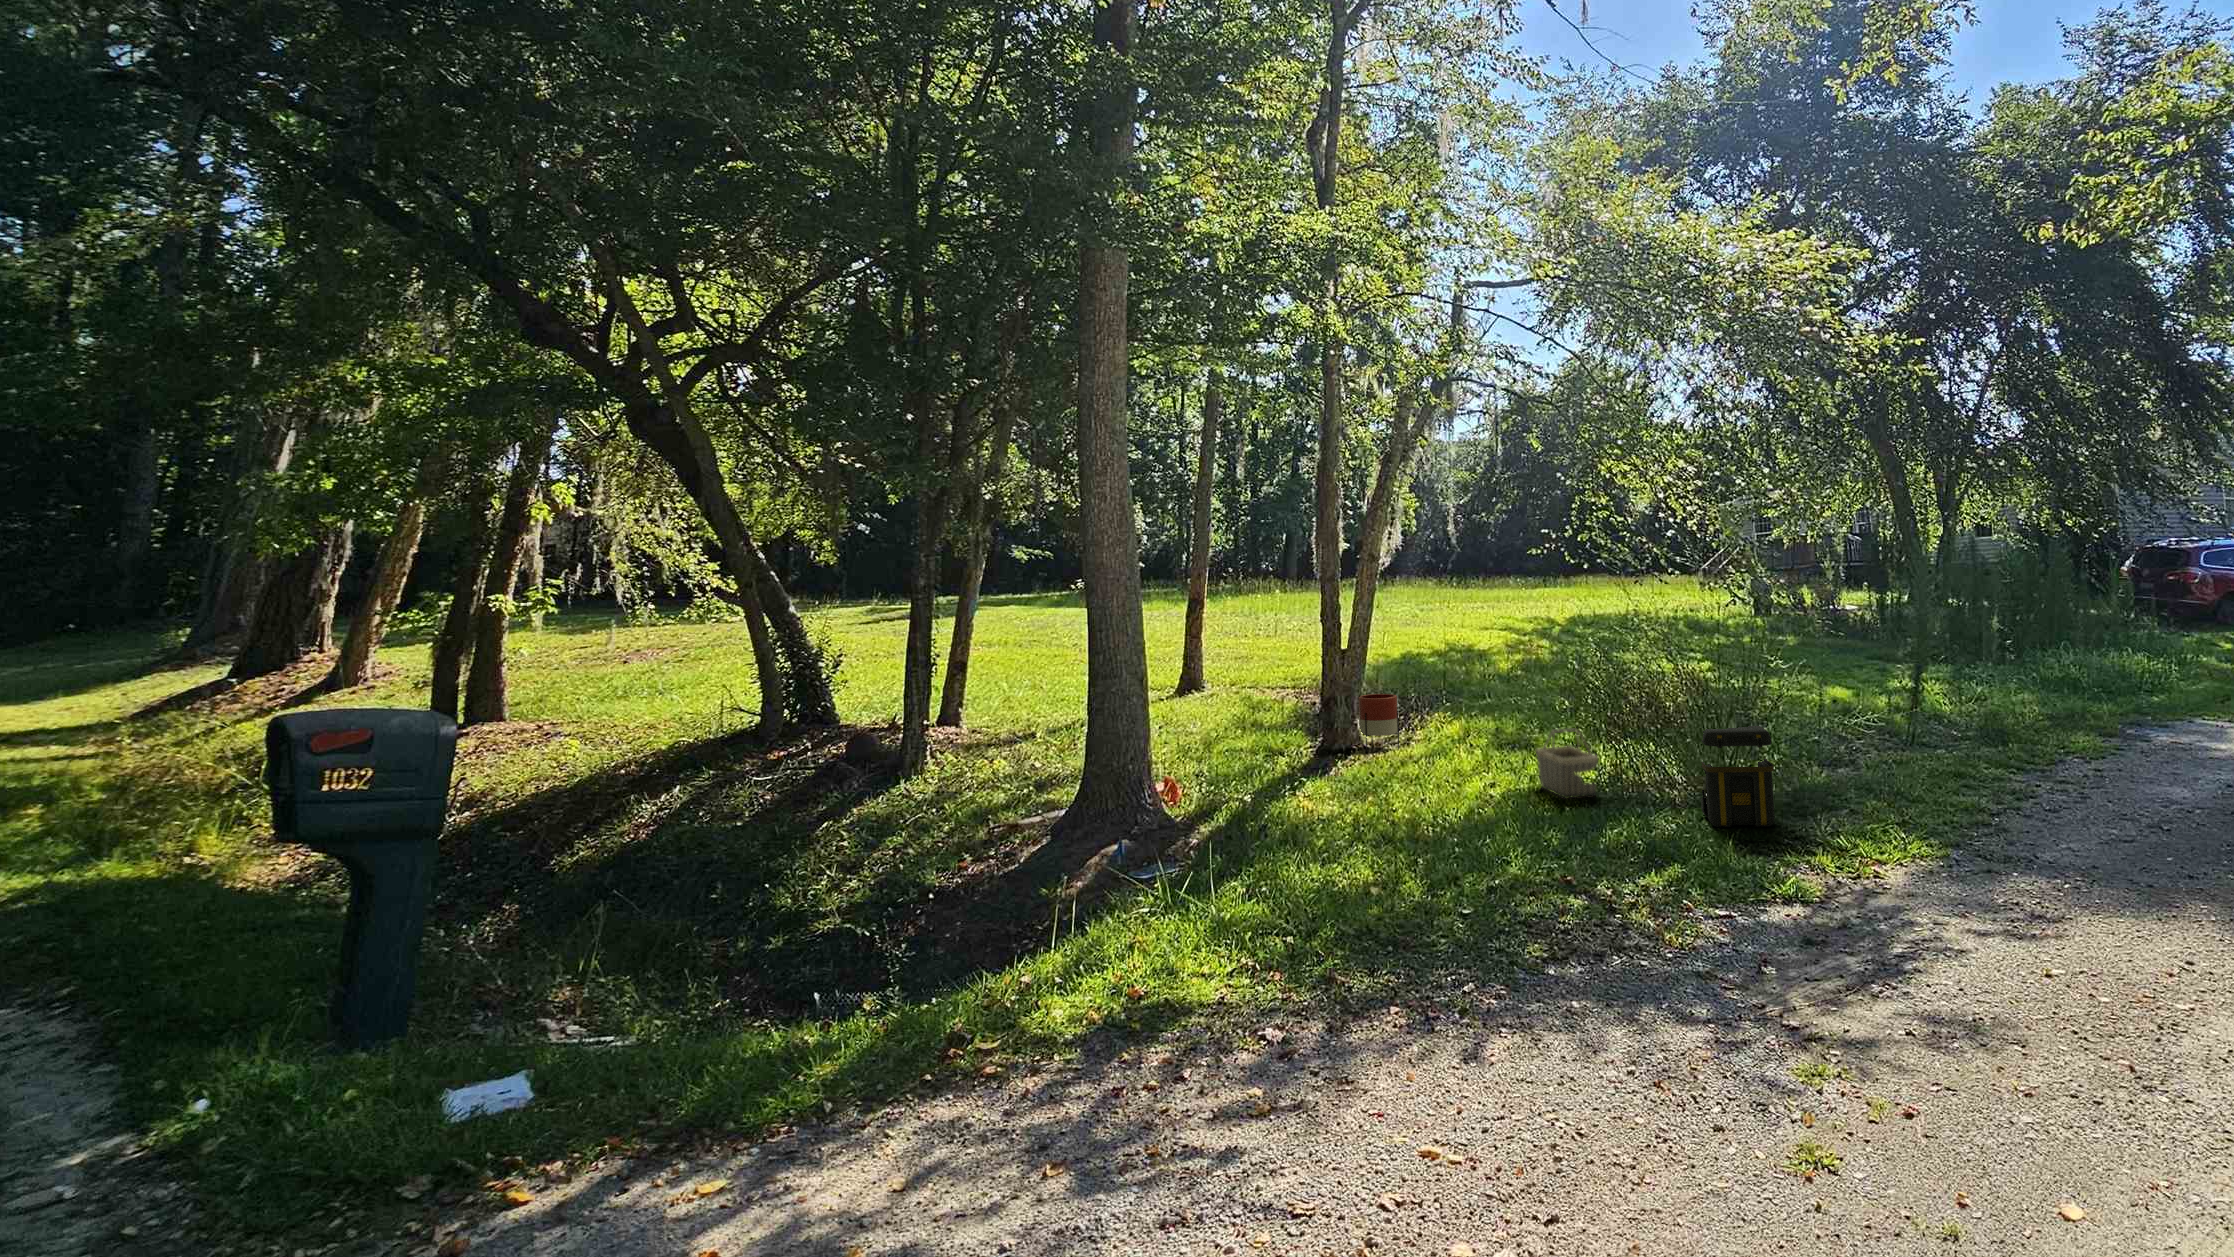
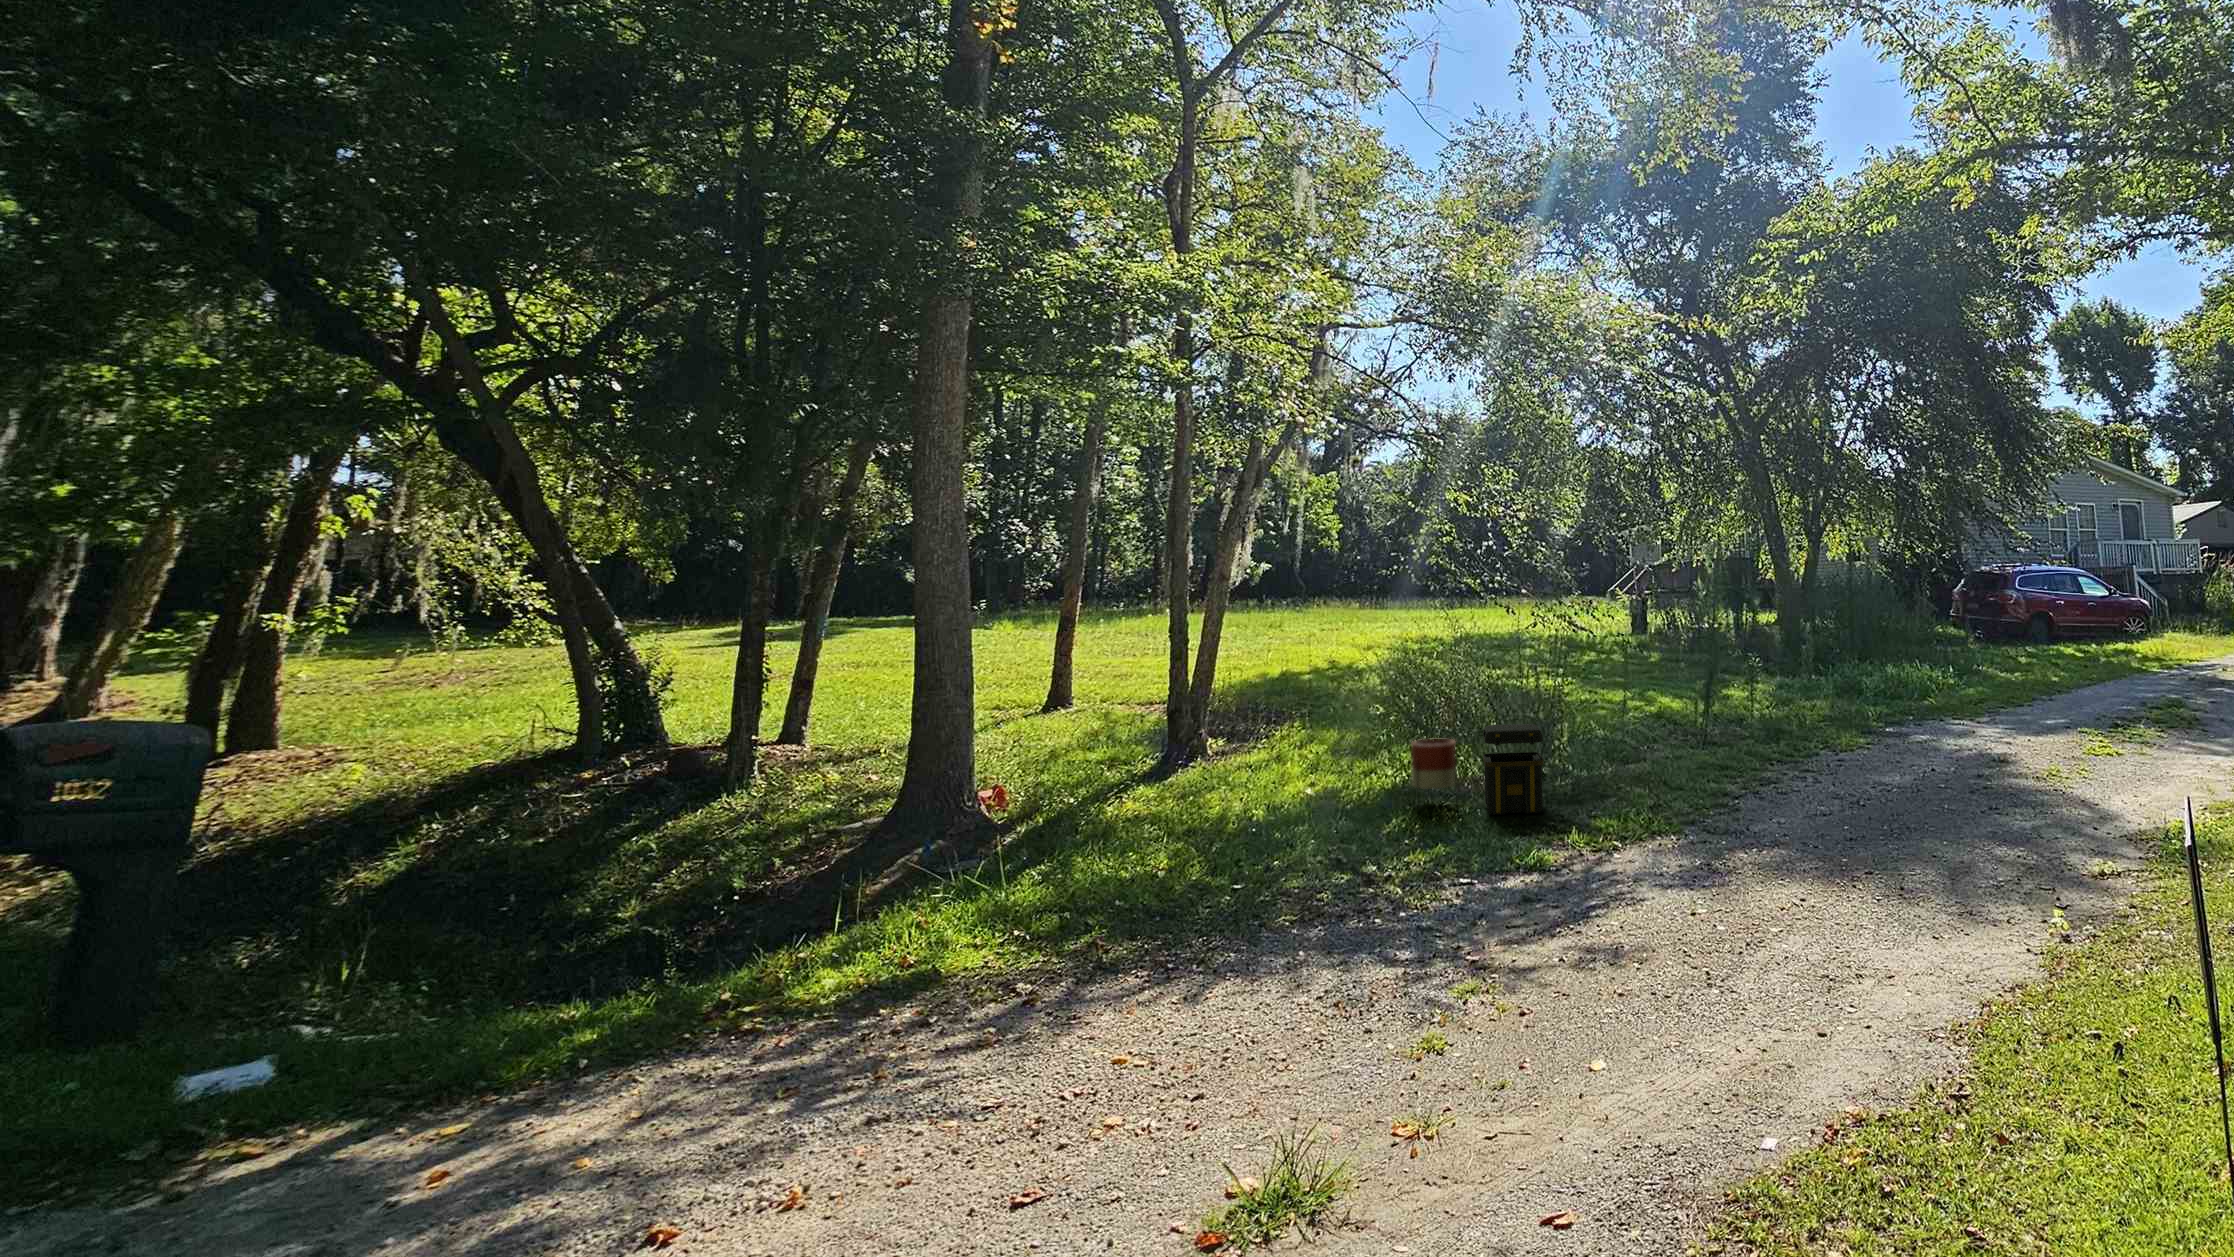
planter: present [1359,694,1399,752] -> present [1411,739,1457,794]
basket: present [1536,728,1598,798] -> none [1352,732,1405,796]

